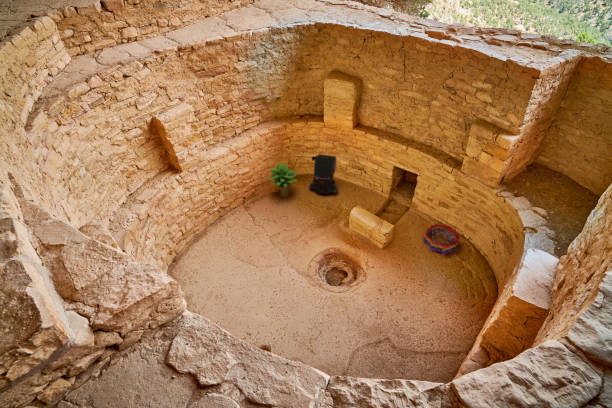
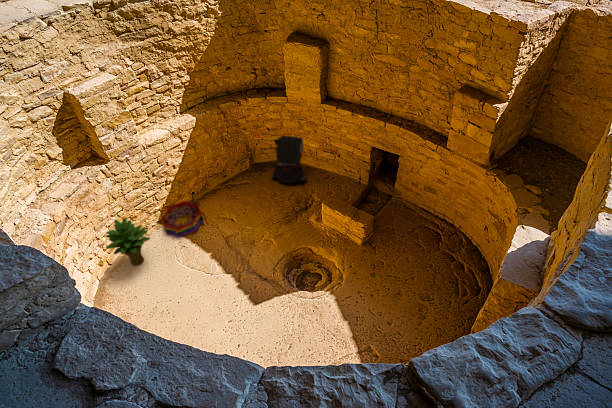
potted plant: present [269,162,297,197] -> present [106,218,150,265]
storage bin: present [423,224,460,255] -> present [162,201,203,237]

